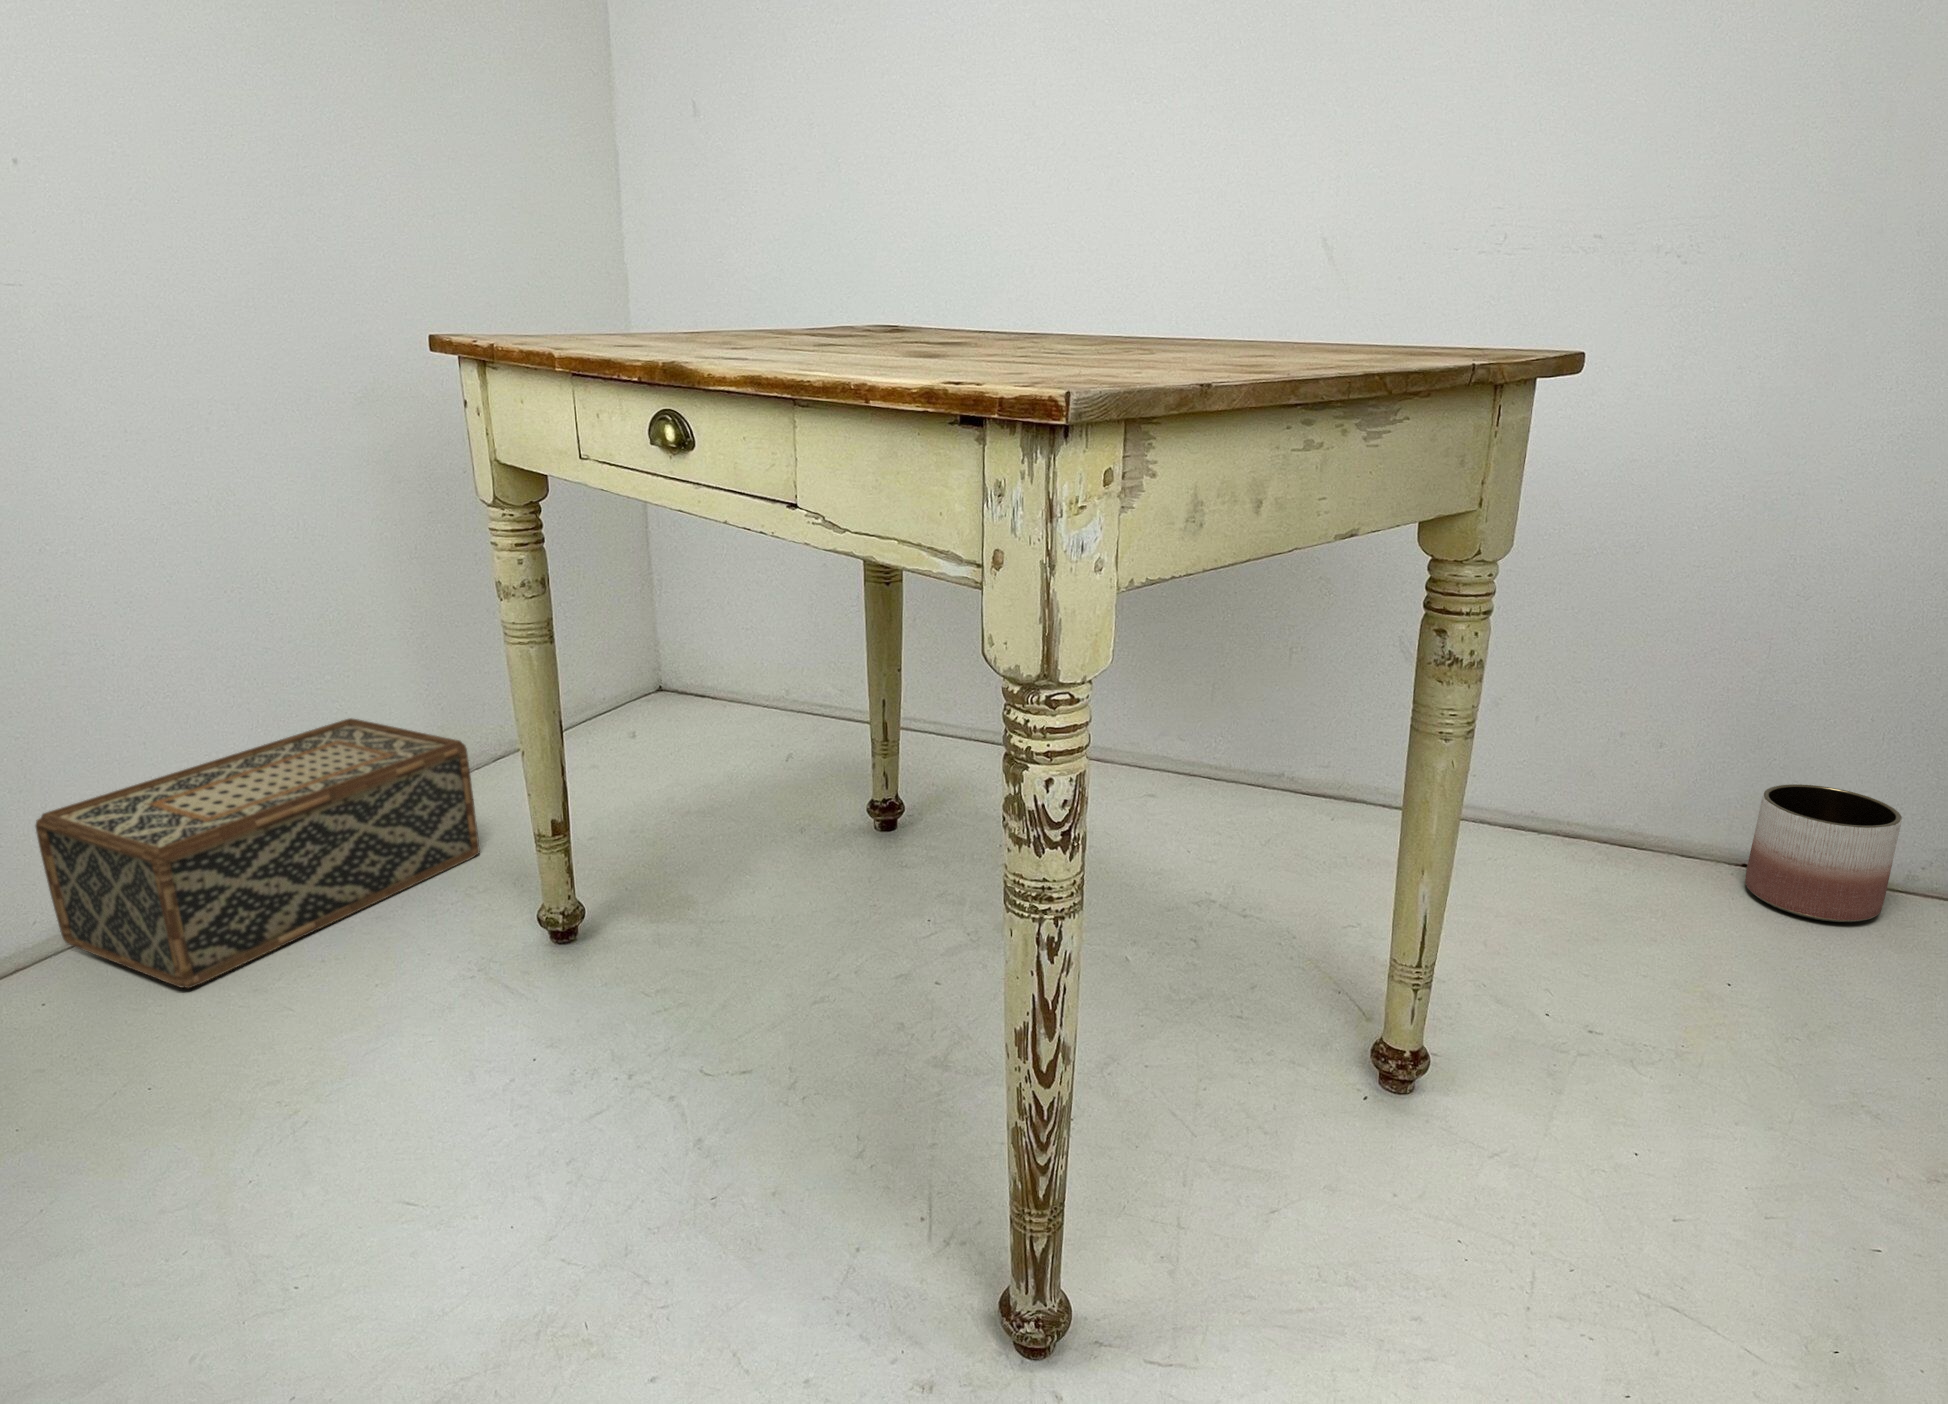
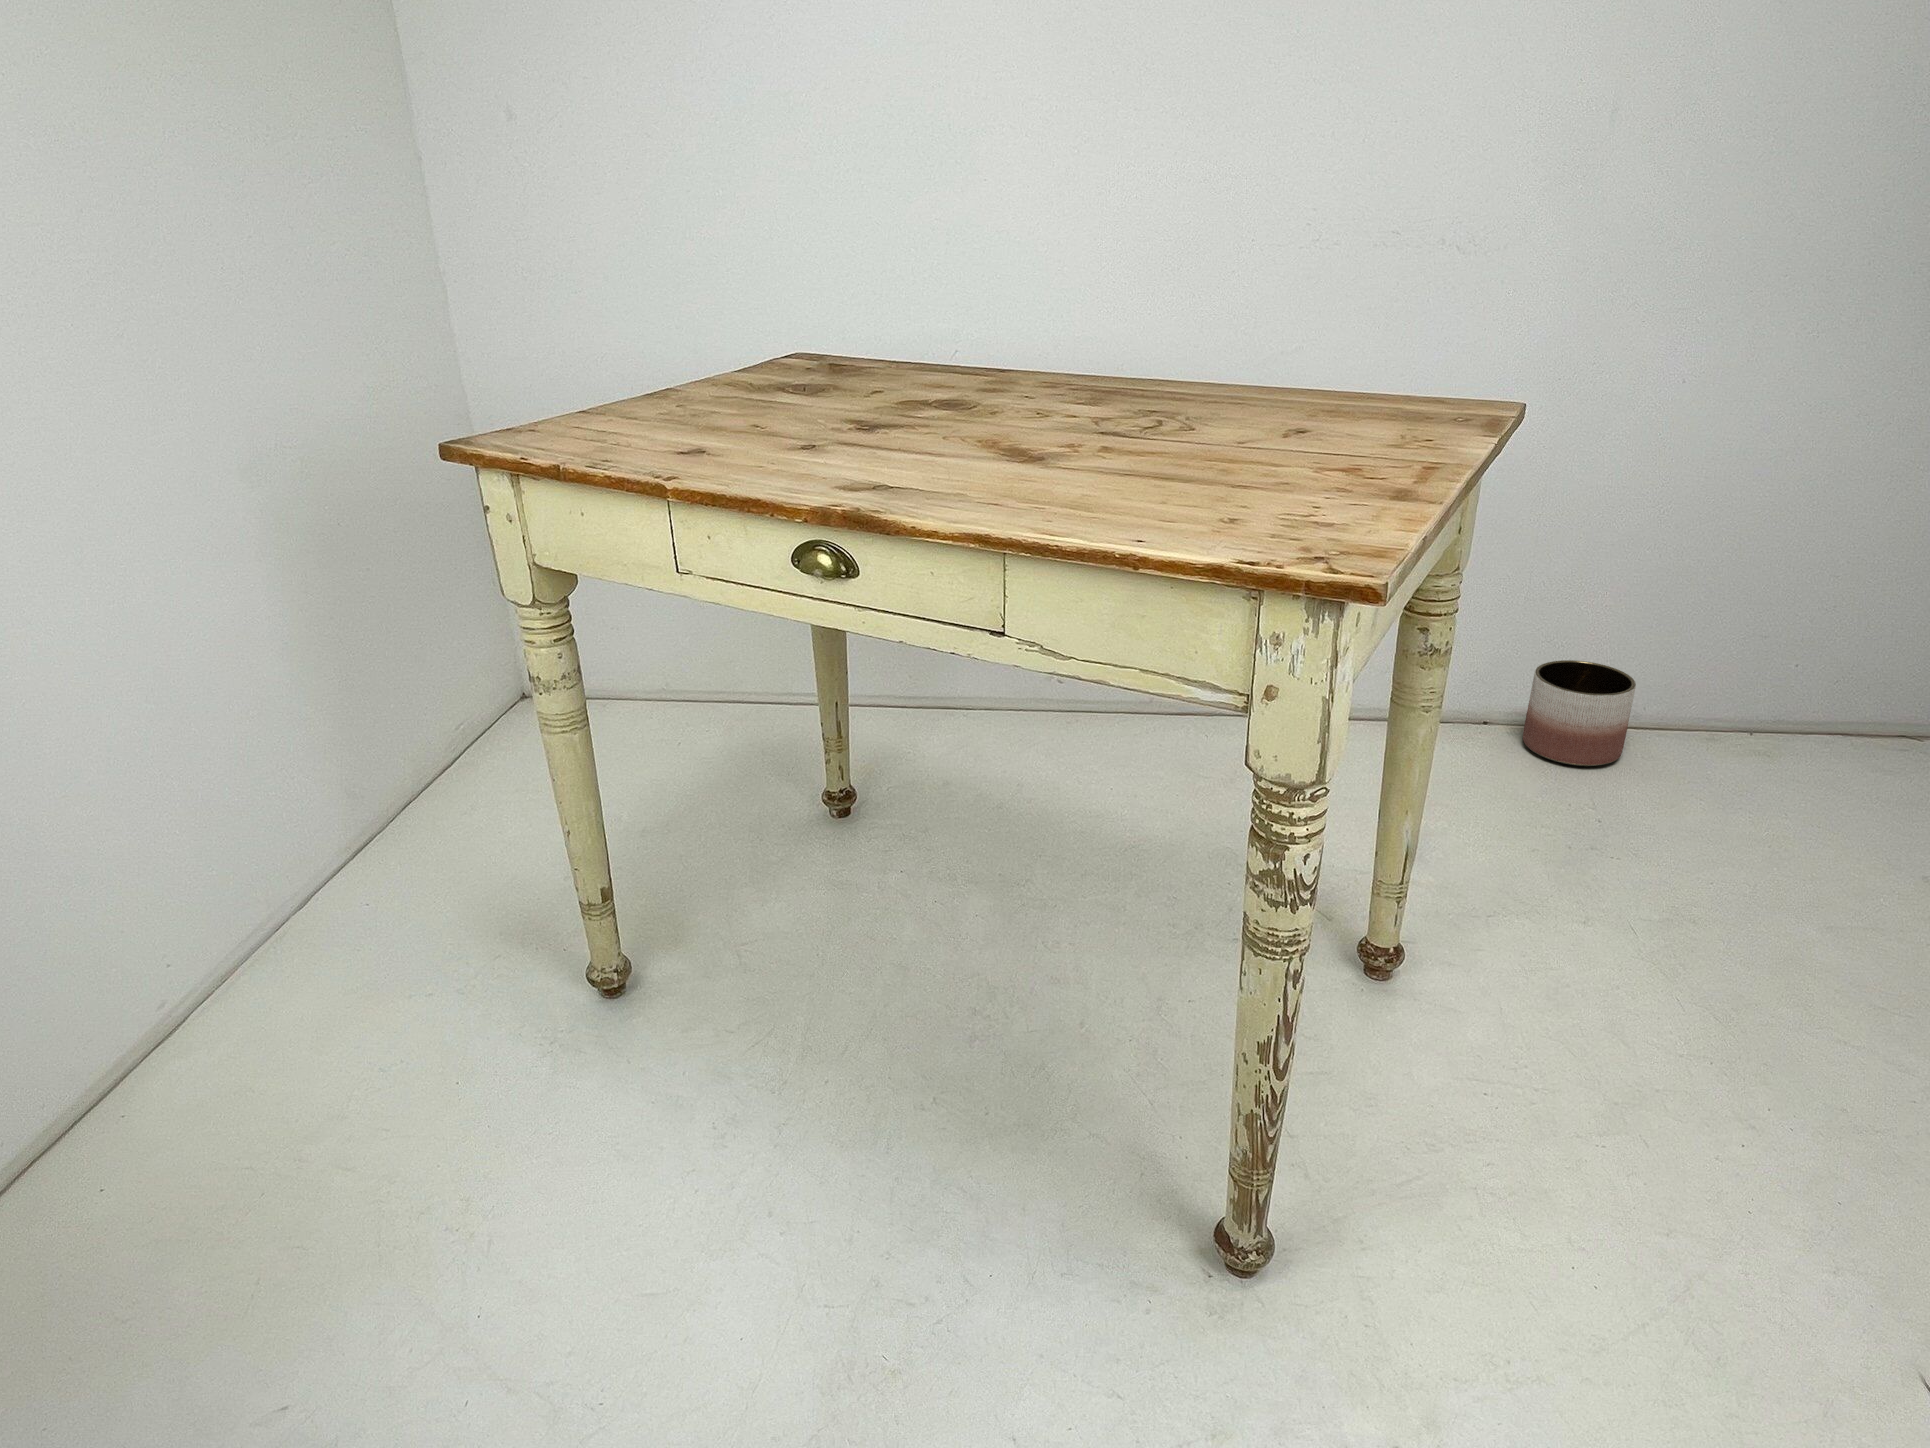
woven basket: present [36,718,480,988] -> none [47,807,470,1131]

